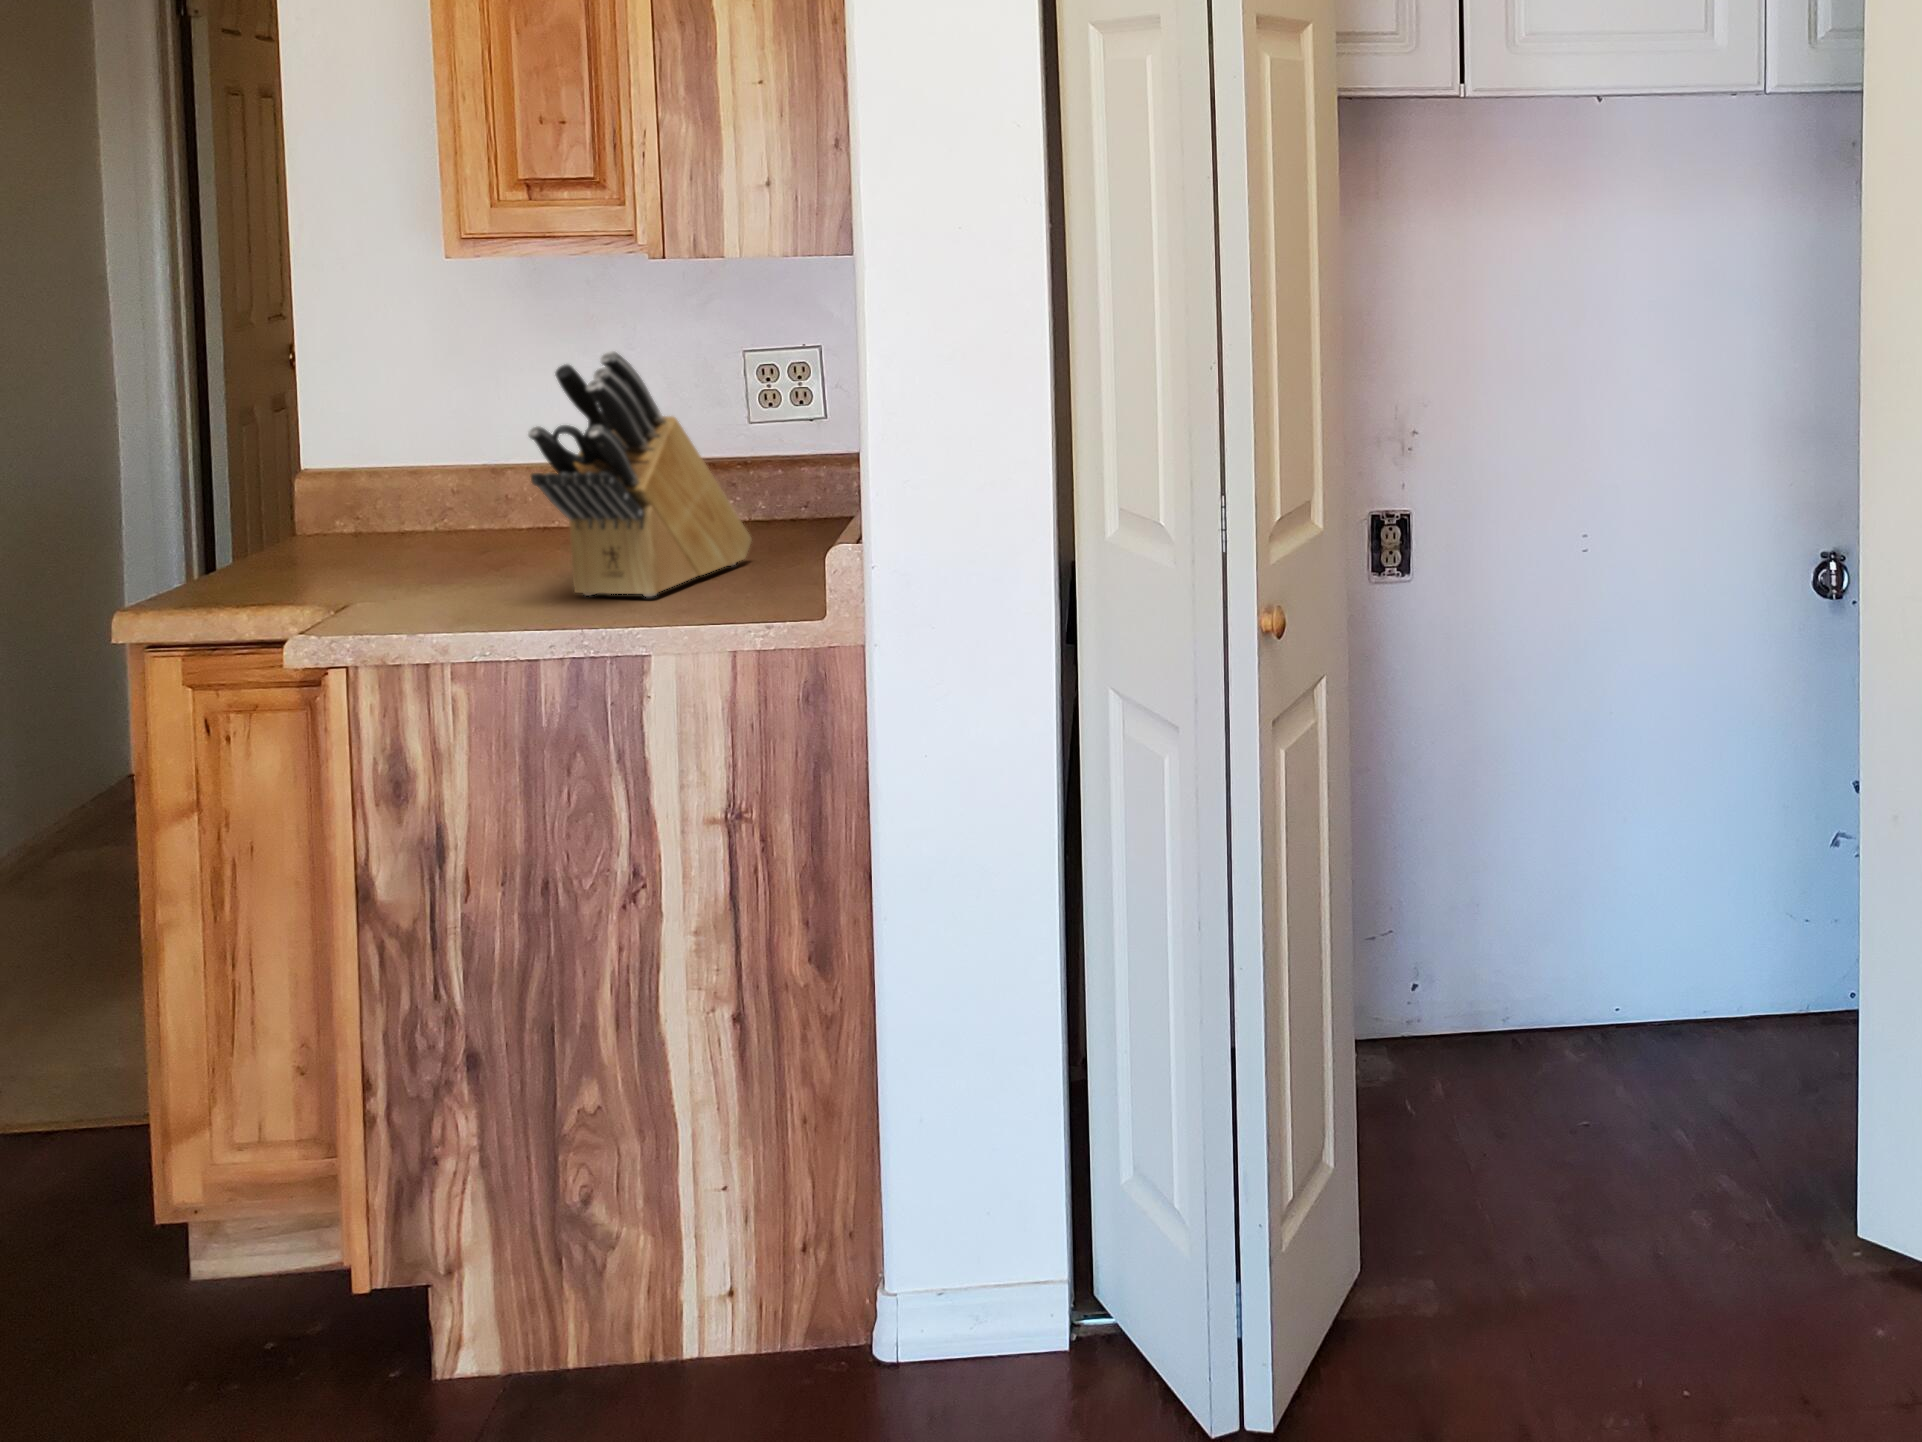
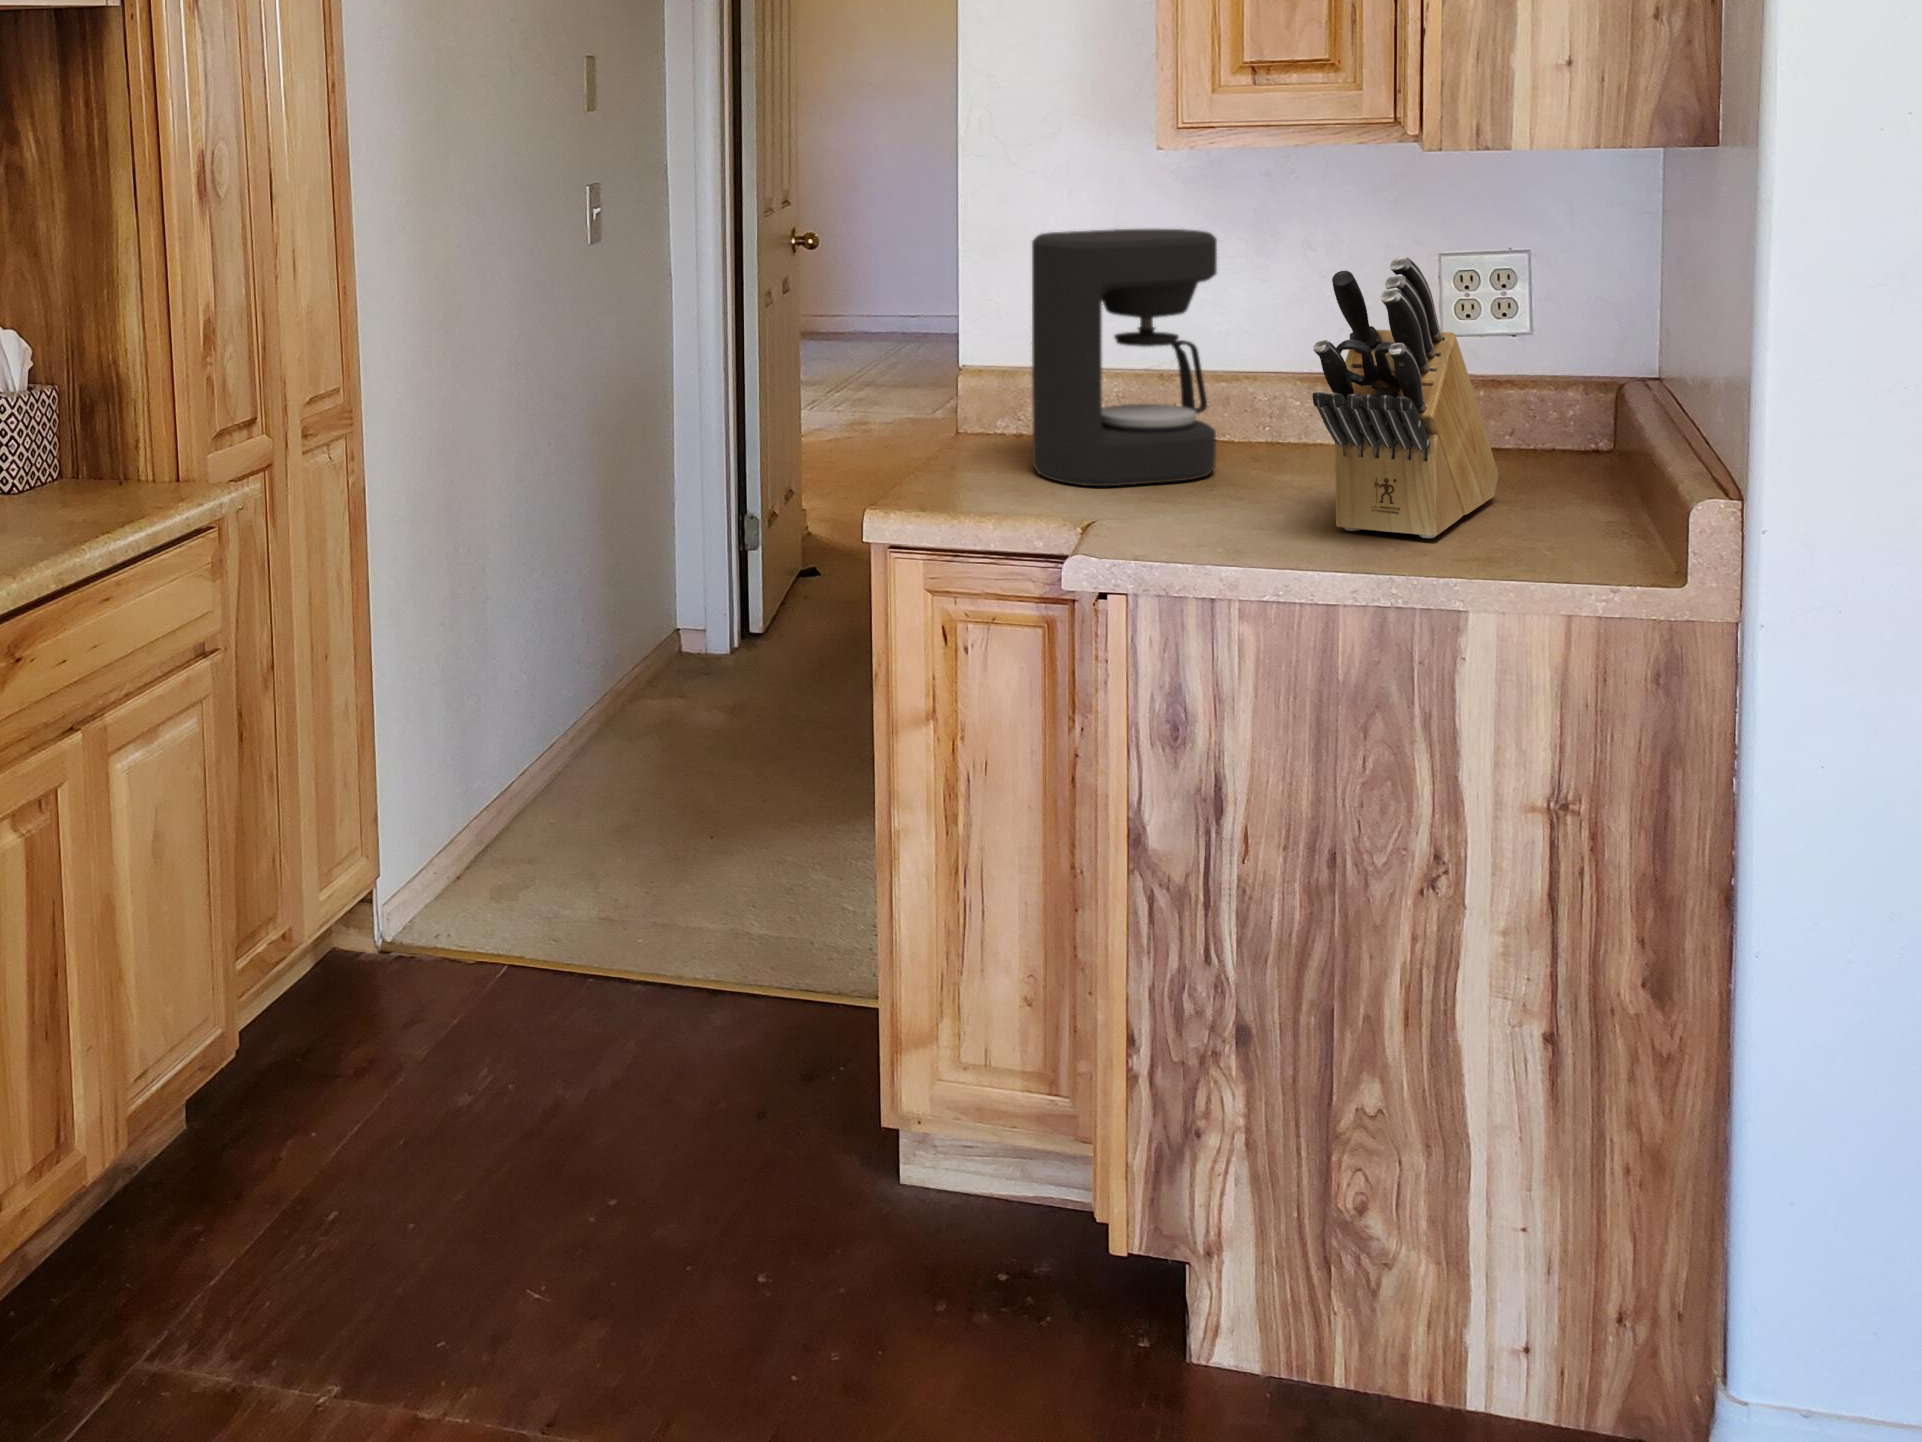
coffee maker: none [321,330,518,573] -> present [1032,229,1217,486]

